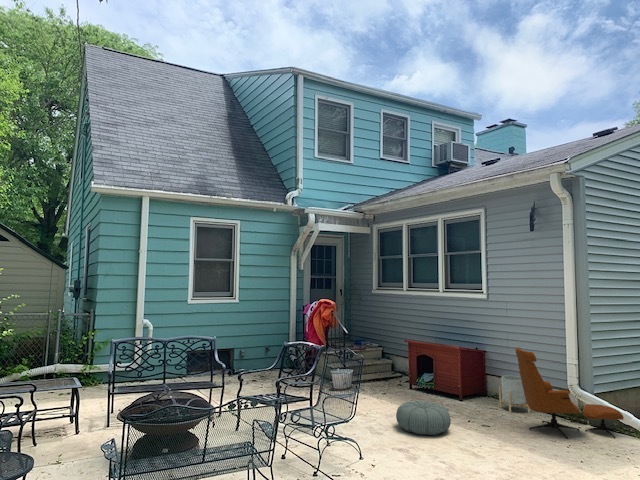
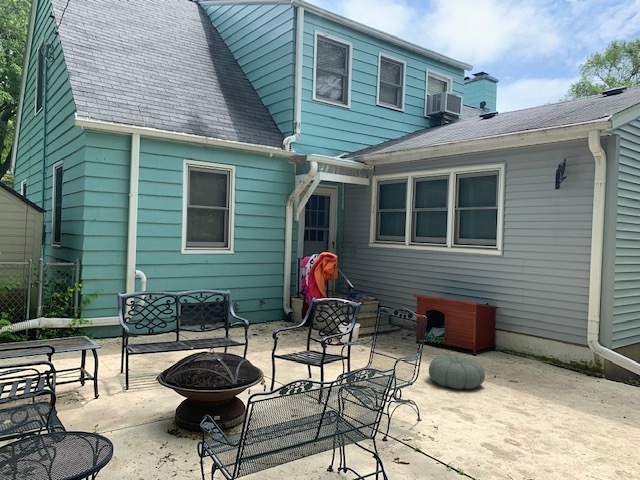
lounge chair: present [515,347,624,439] -> none [543,303,640,390]
planter: present [499,376,530,413] -> none [511,330,543,366]

